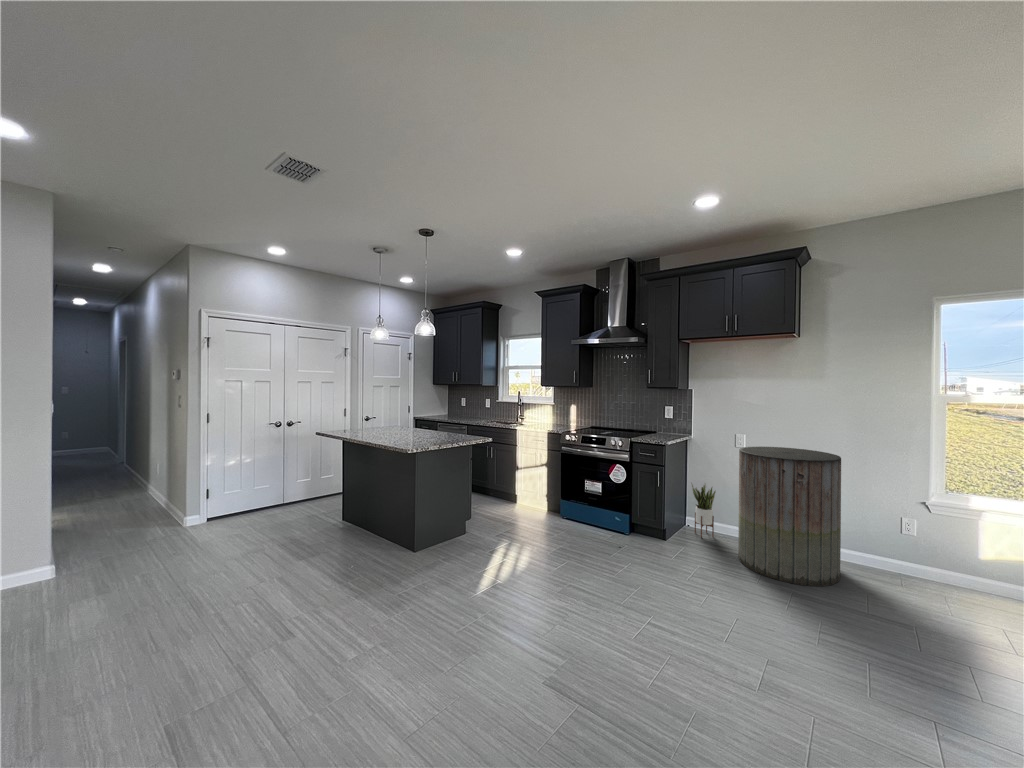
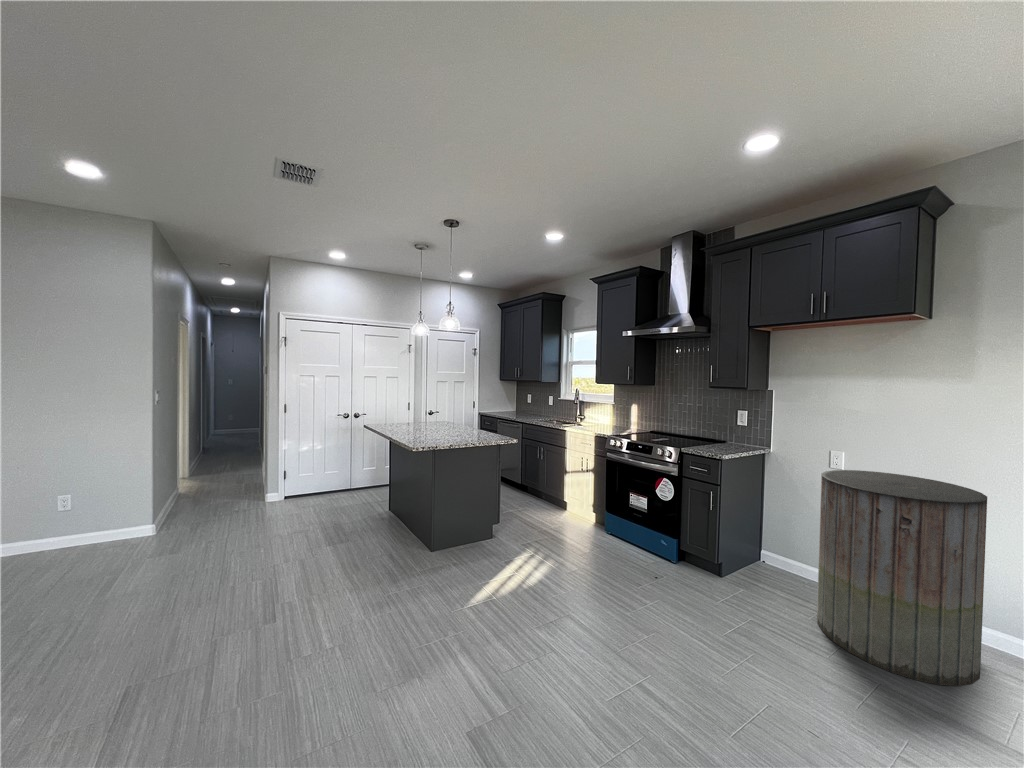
potted plant: present [691,482,716,537] -> none [763,507,798,581]

